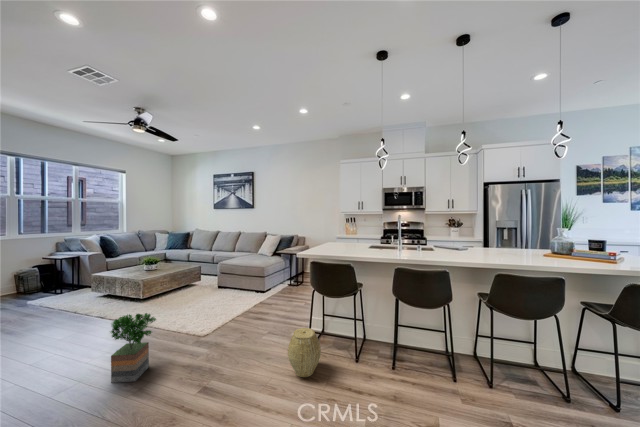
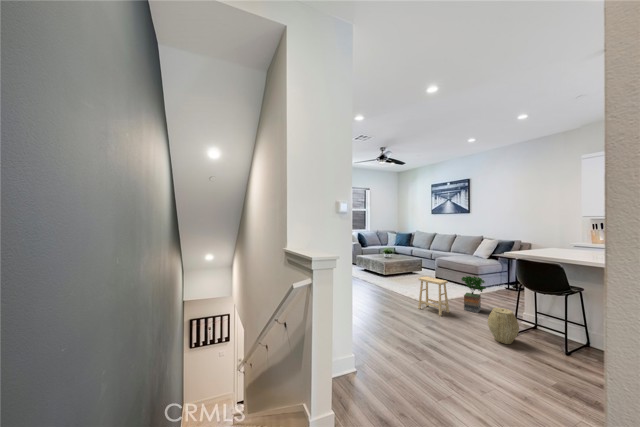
footstool: none [191,300,237,357] -> present [418,276,449,316]
potted tree: present [111,313,156,383] -> present [461,276,486,313]

